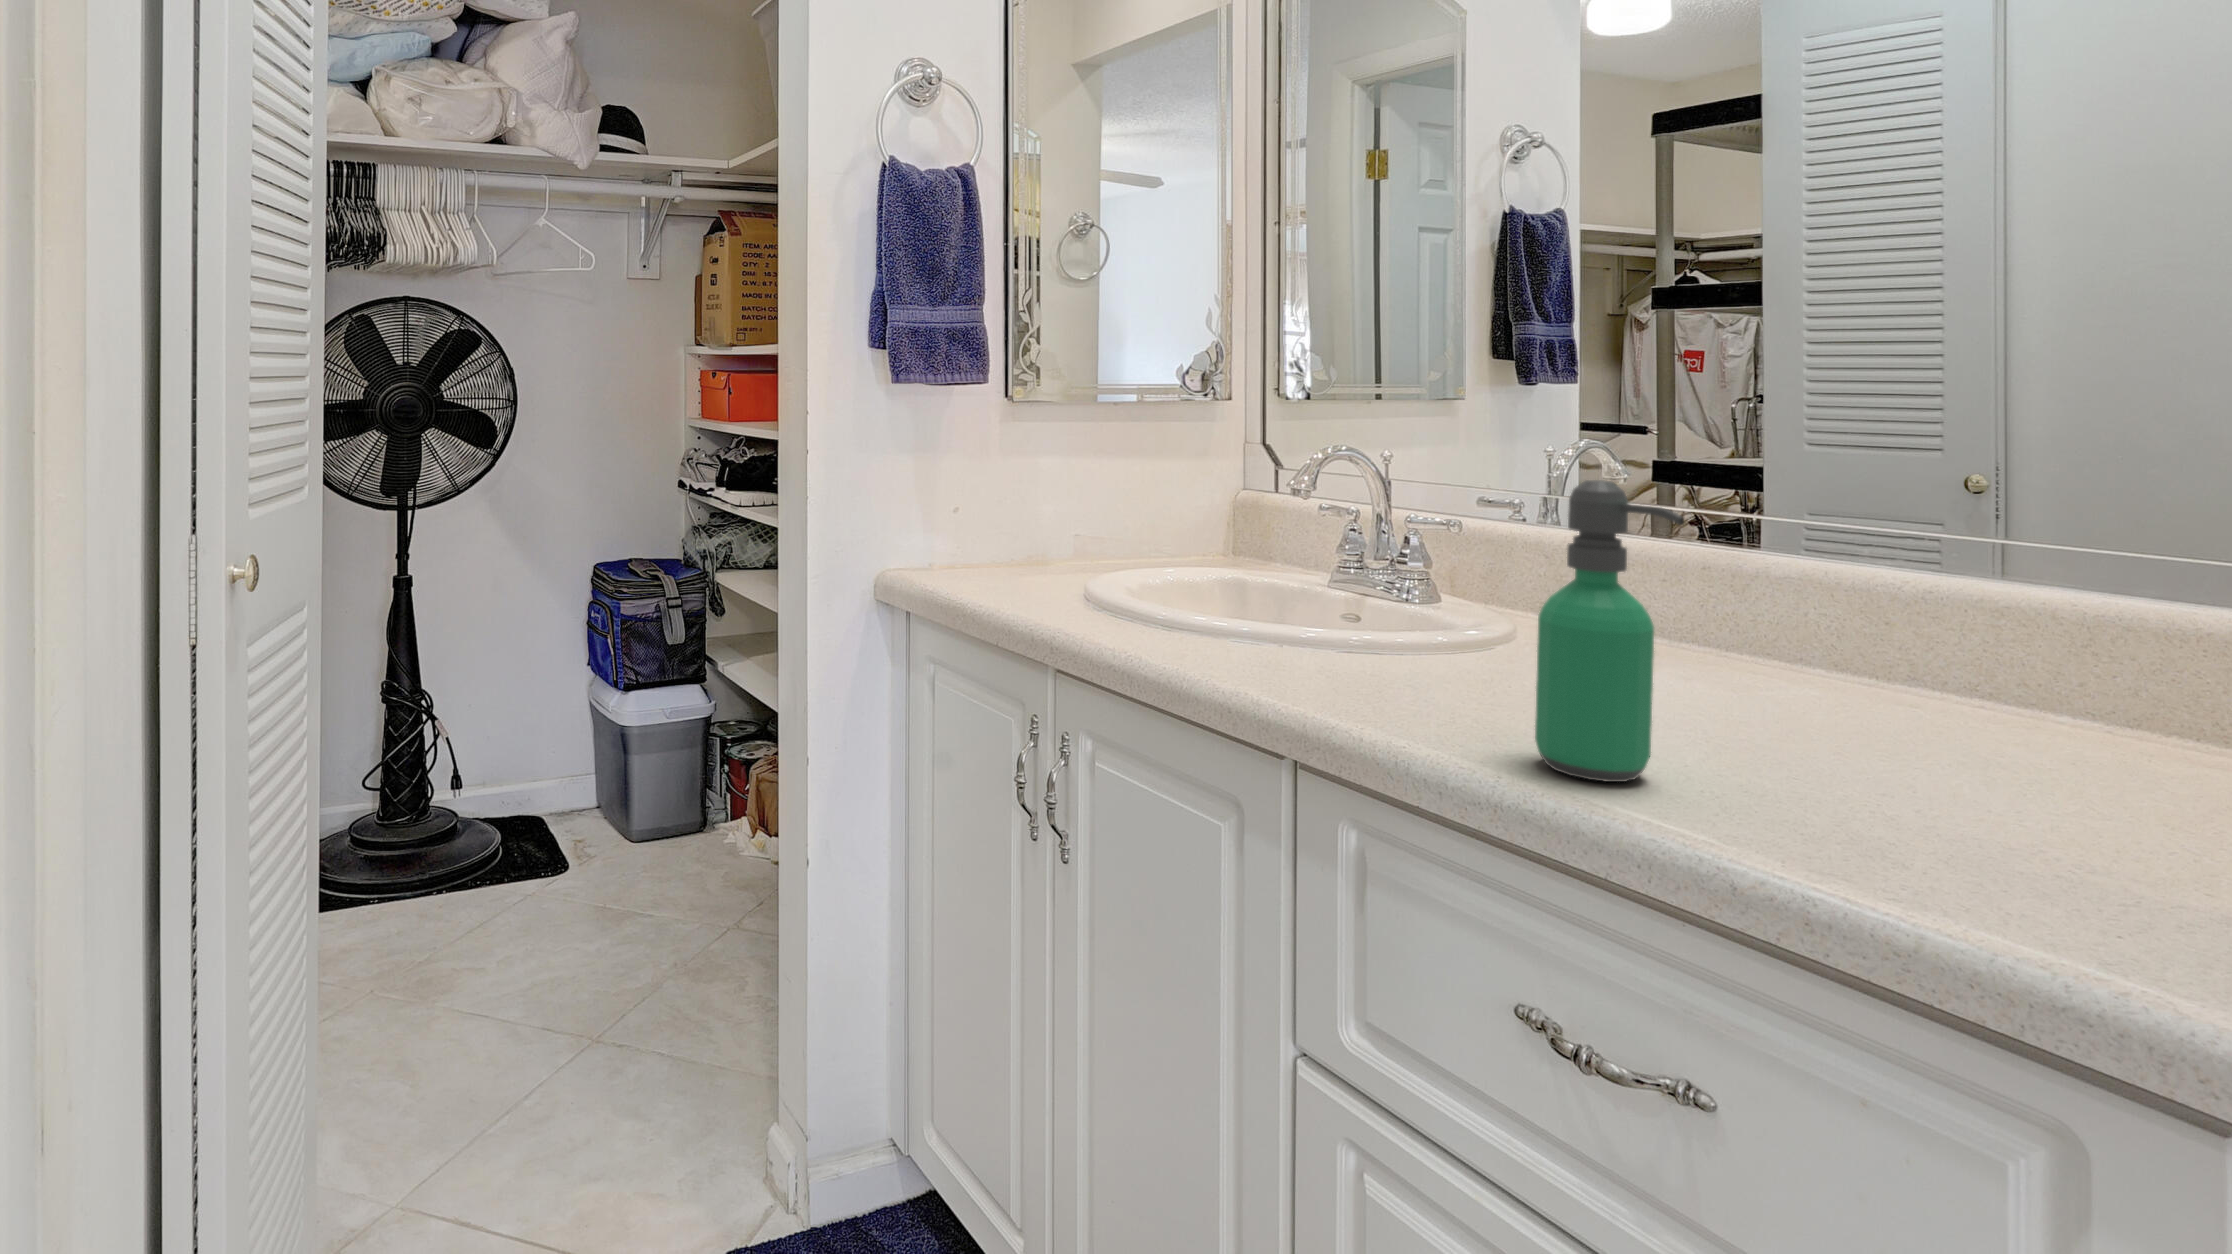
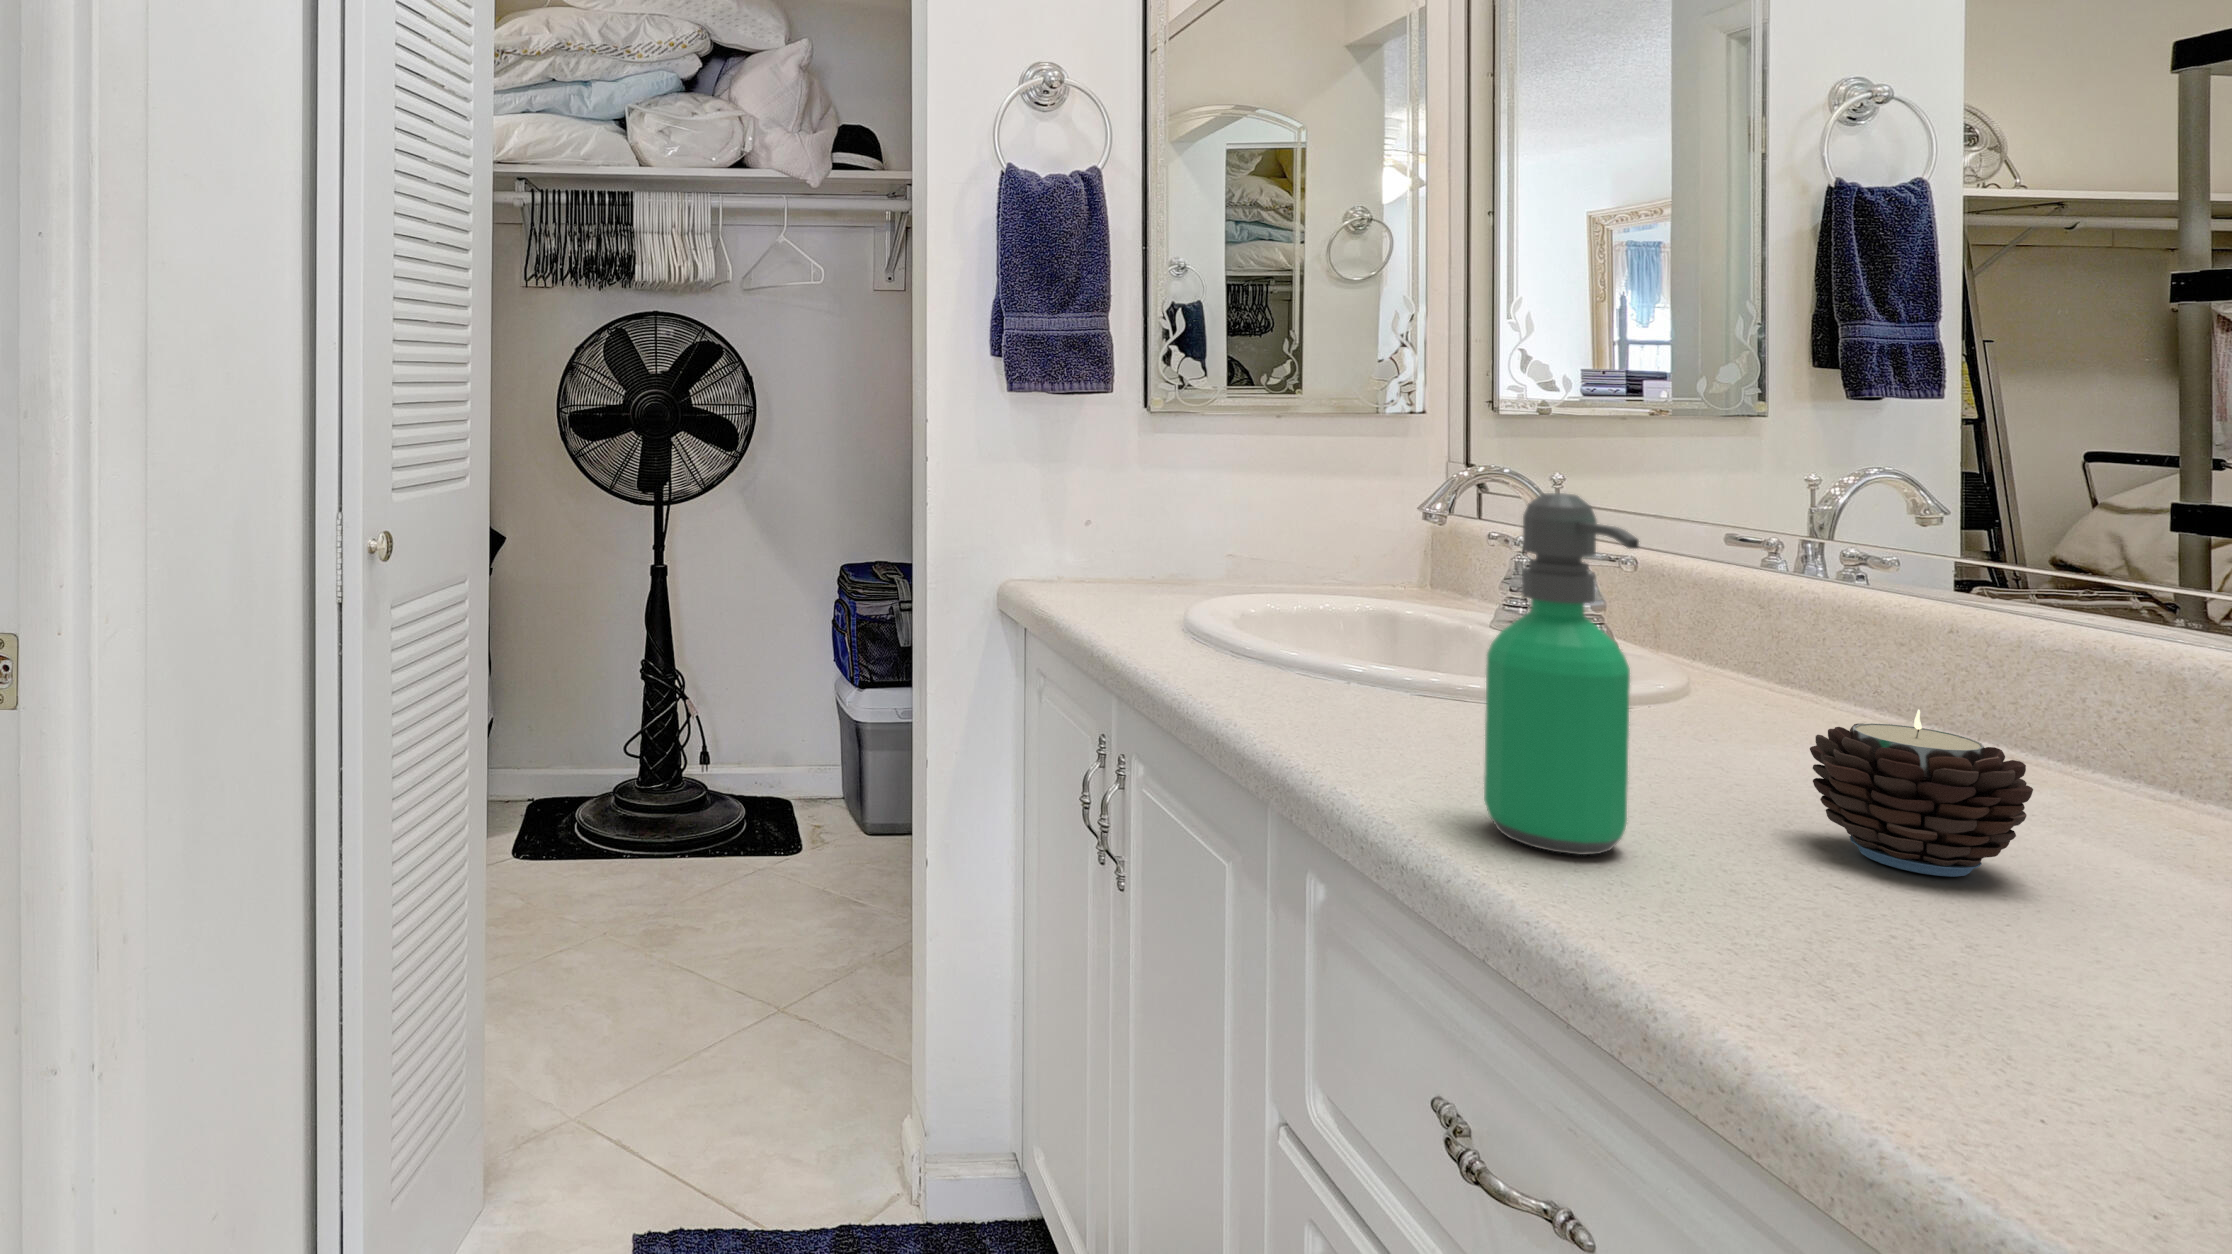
candle: none [1715,637,1874,761] -> present [1810,709,2033,877]

